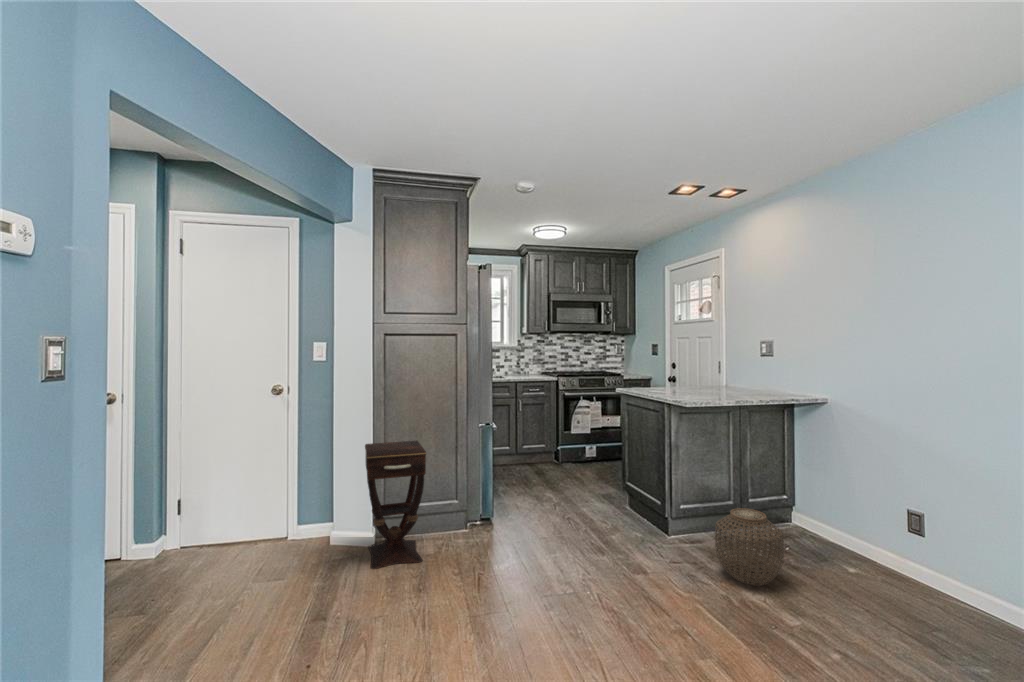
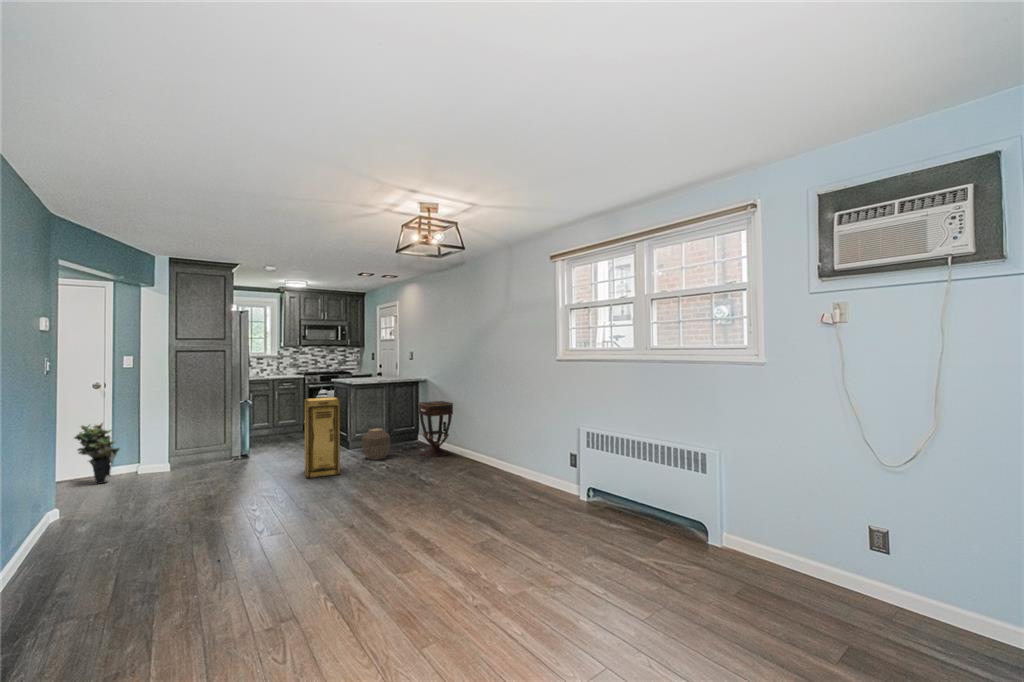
storage cabinet: none [613,440,710,647] -> present [305,397,340,478]
side table: present [365,441,426,569] -> present [419,401,453,458]
potted plant: none [239,453,306,565] -> present [74,423,119,484]

